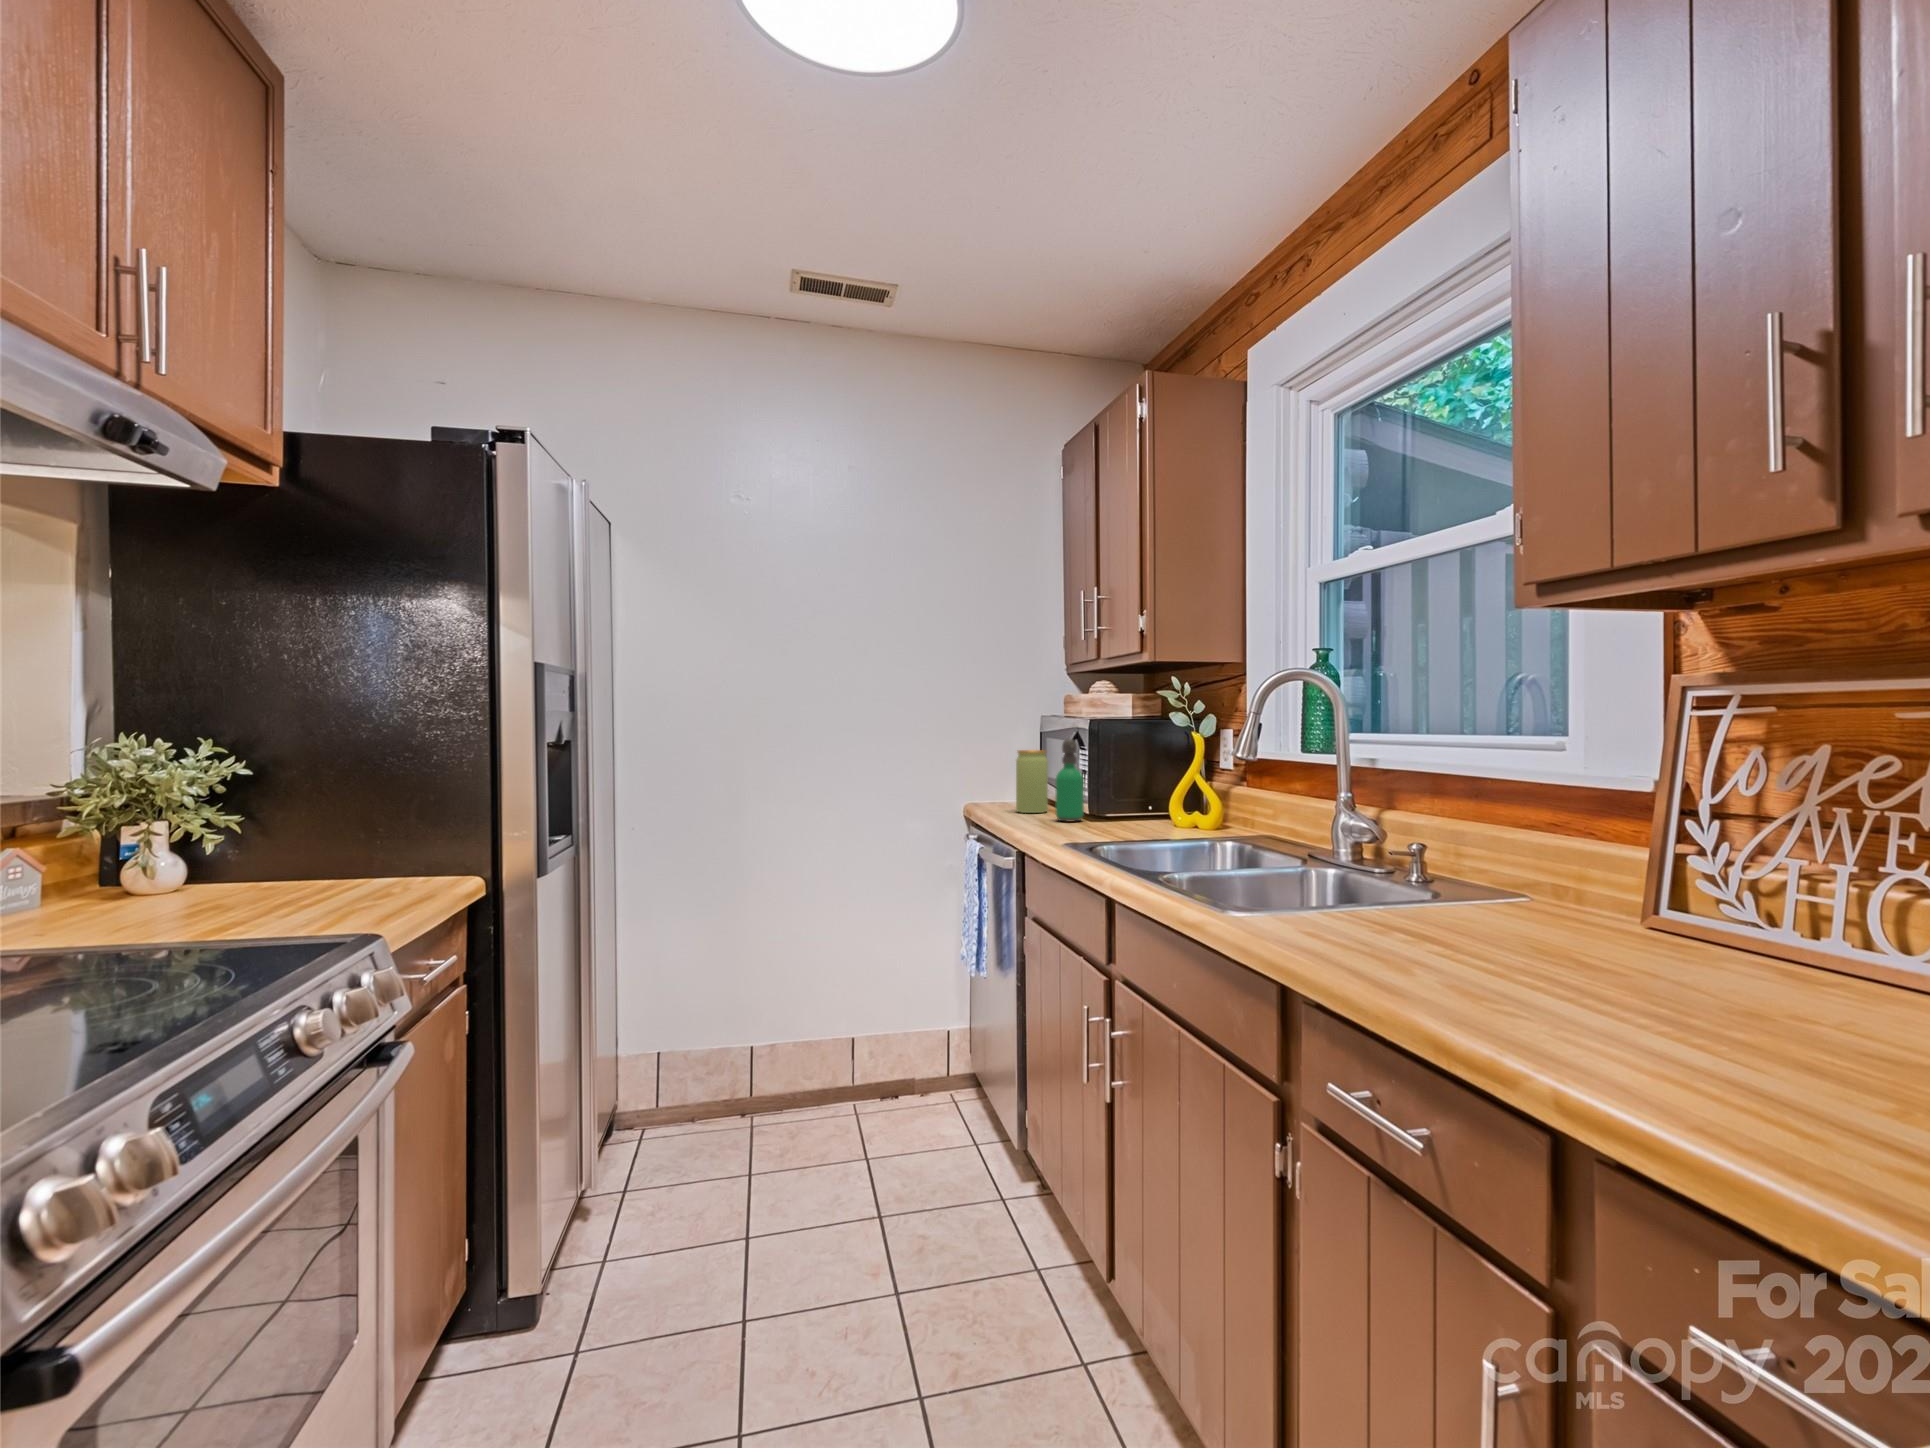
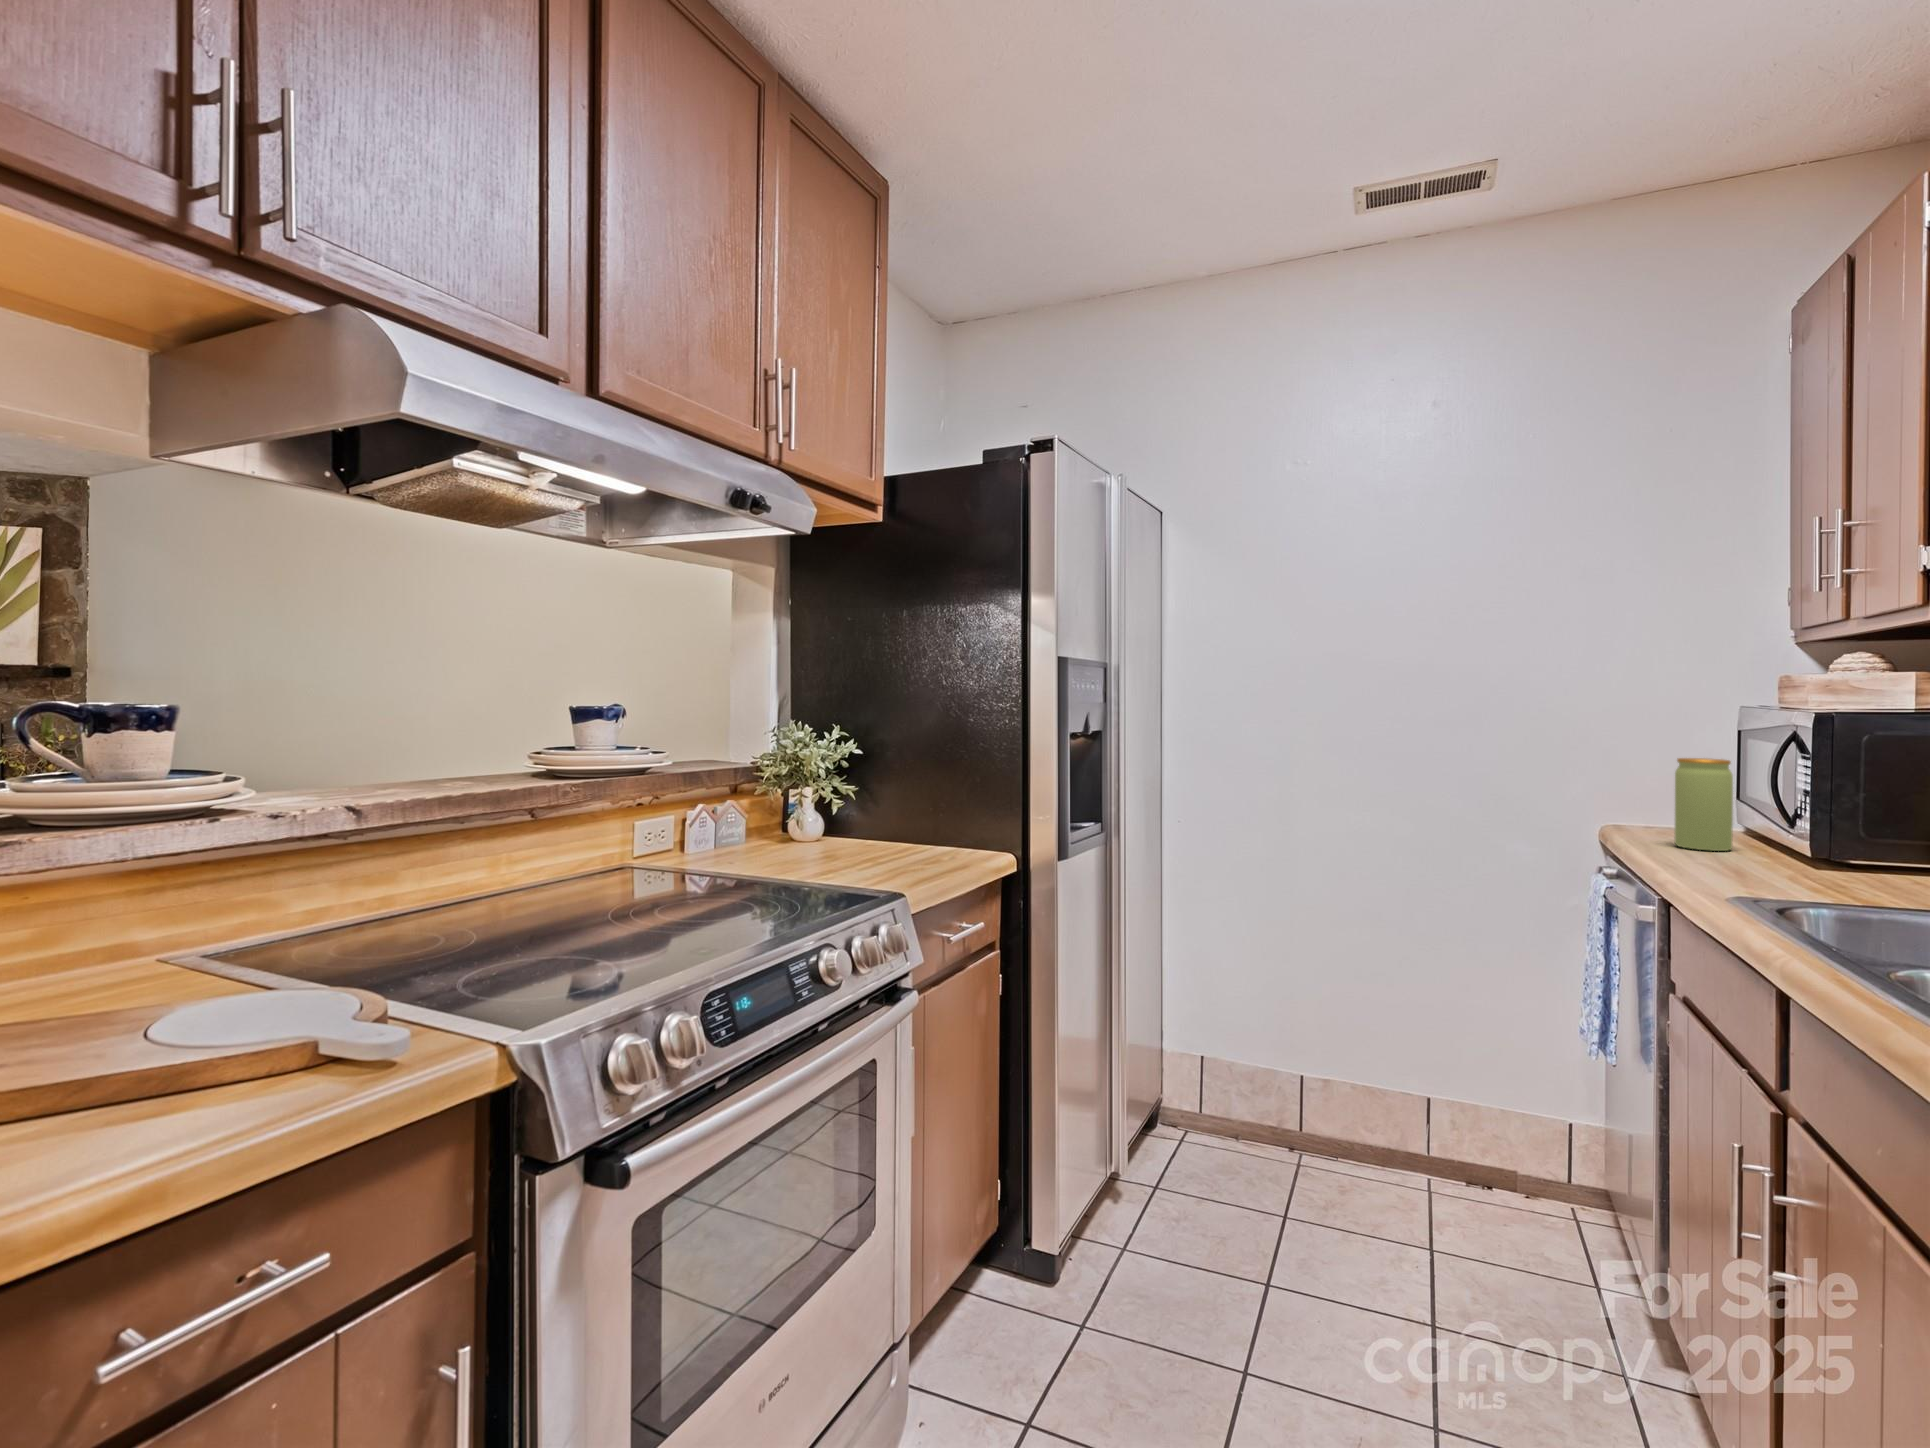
soap dispenser: present [1056,739,1084,822] -> none [1736,747,1791,871]

